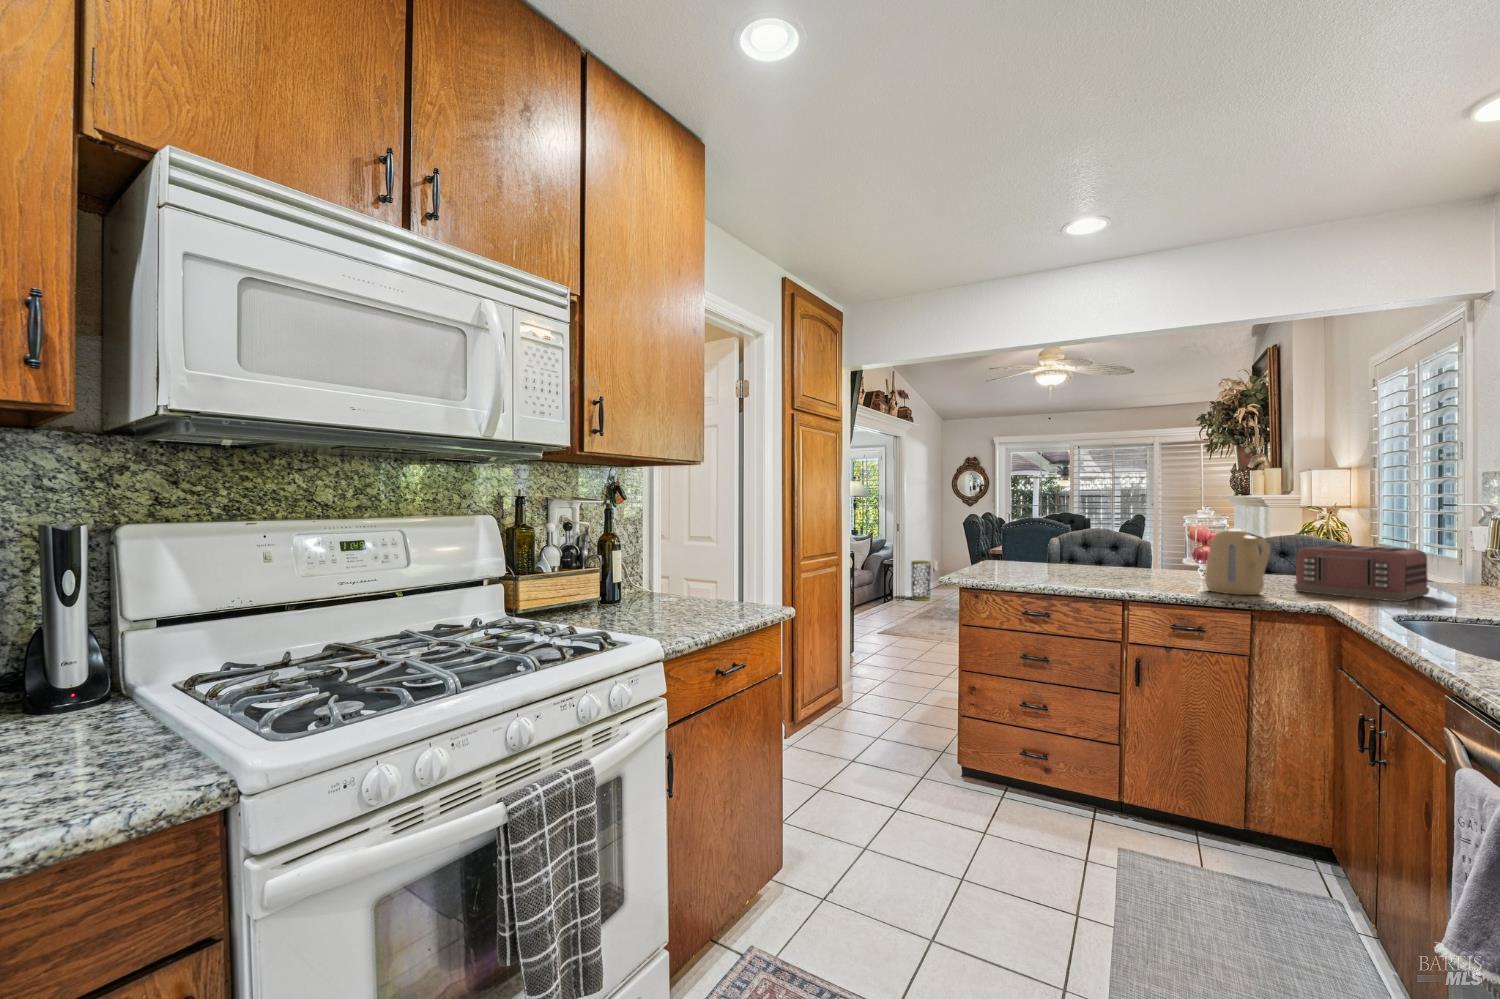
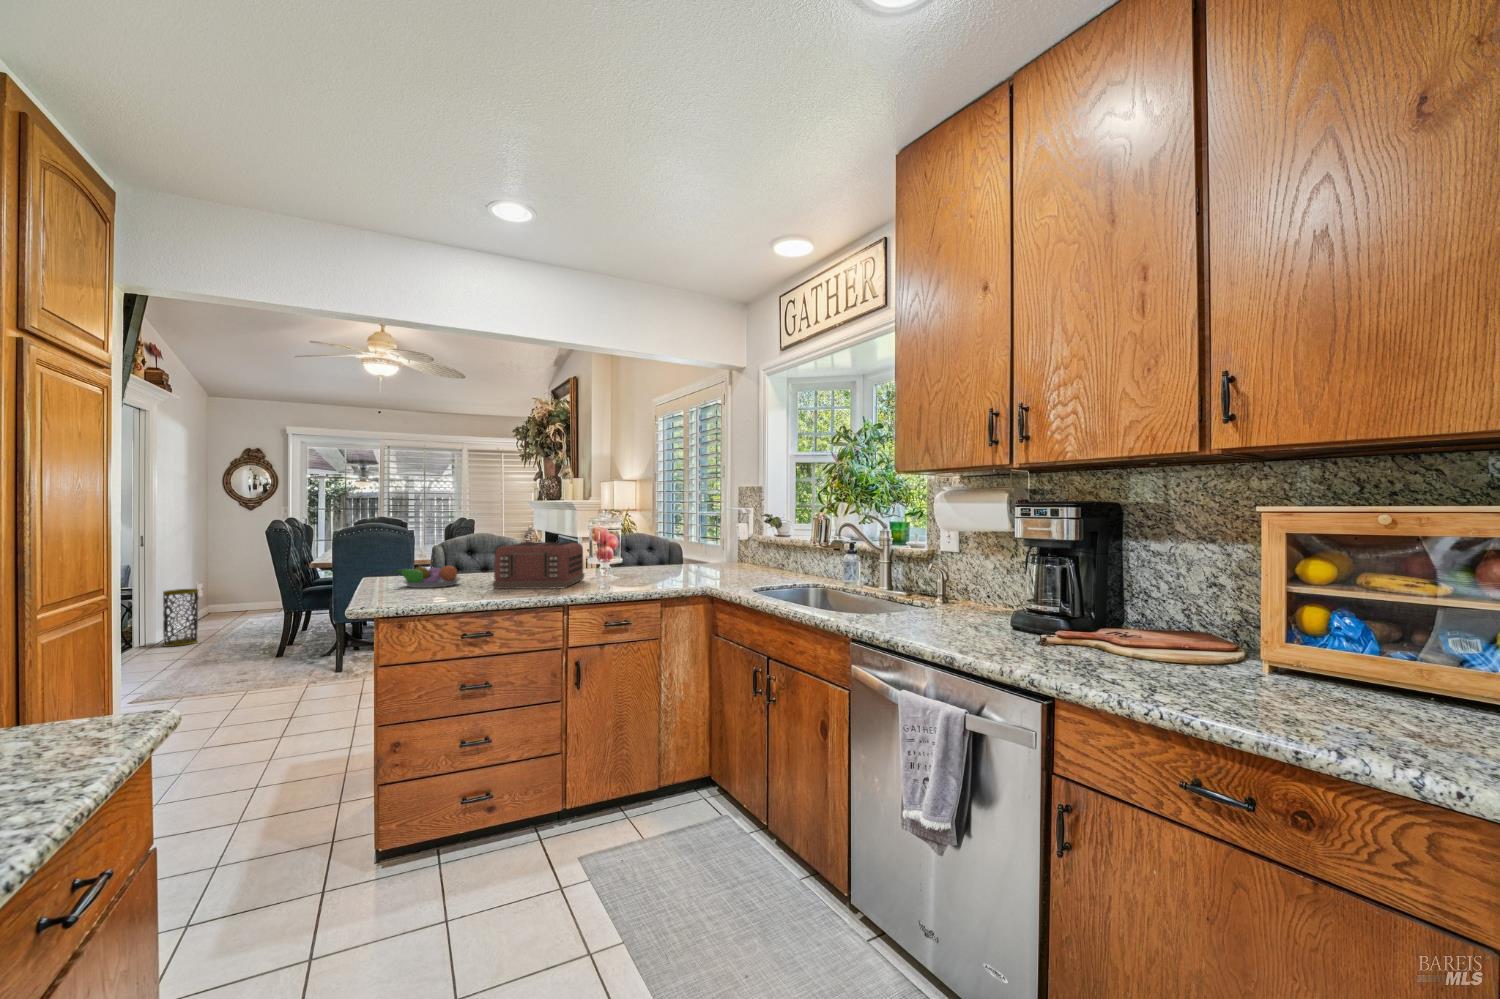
kettle: present [1205,529,1270,595] -> none [614,528,666,586]
toaster: present [1294,545,1430,602] -> present [493,542,584,589]
fruit bowl: none [999,550,1055,572] -> present [395,564,461,588]

